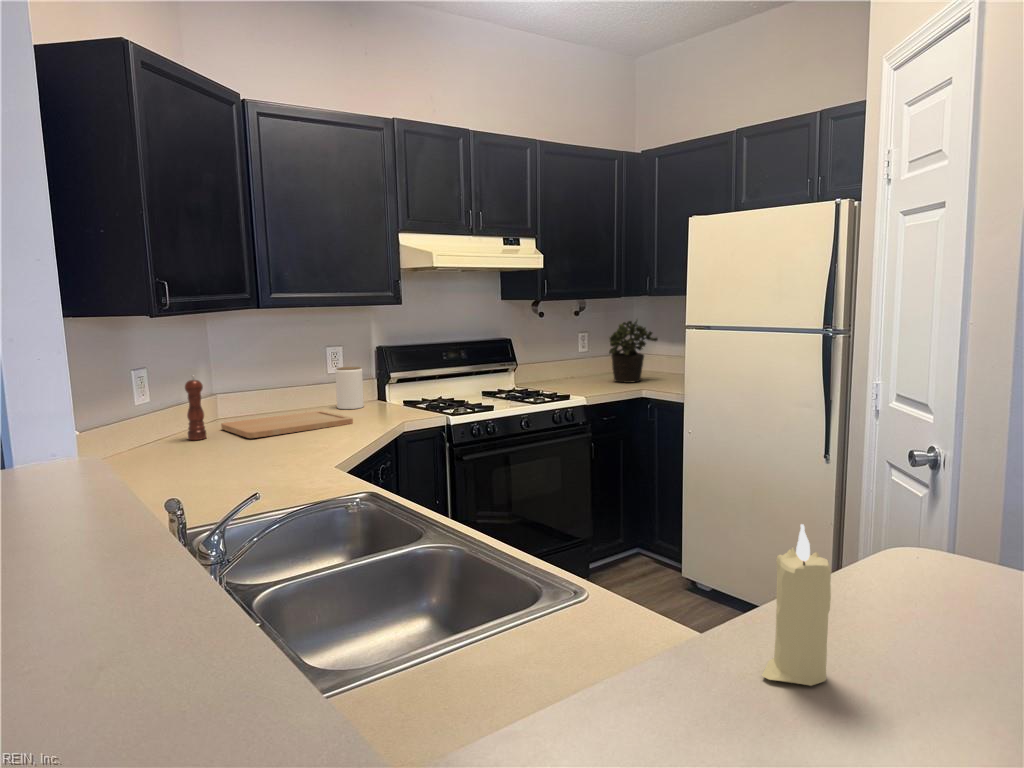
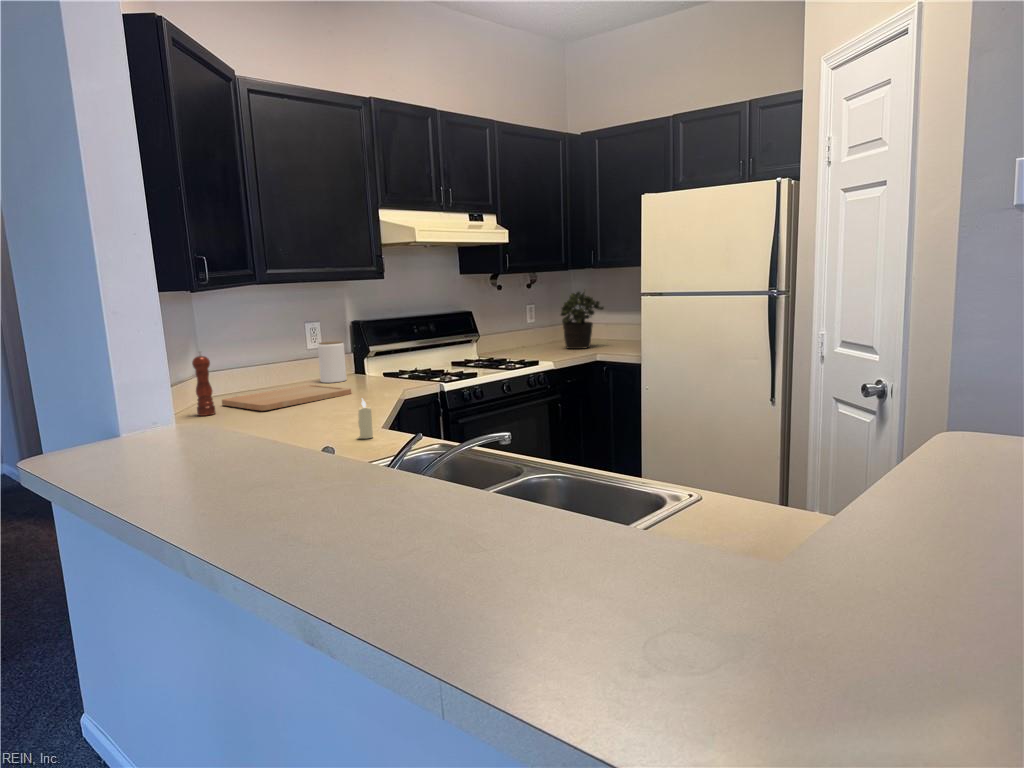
candle: present [762,524,831,686] -> present [358,399,373,439]

